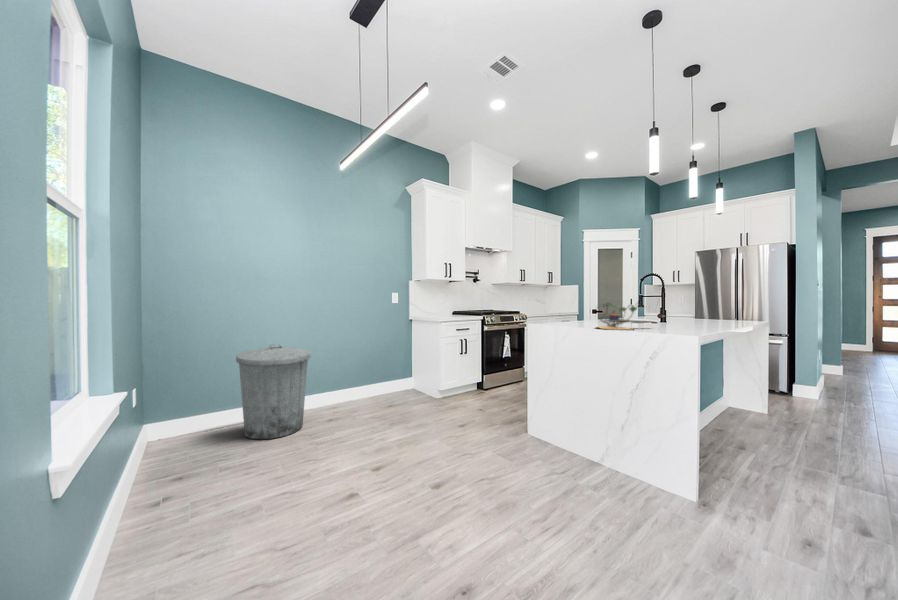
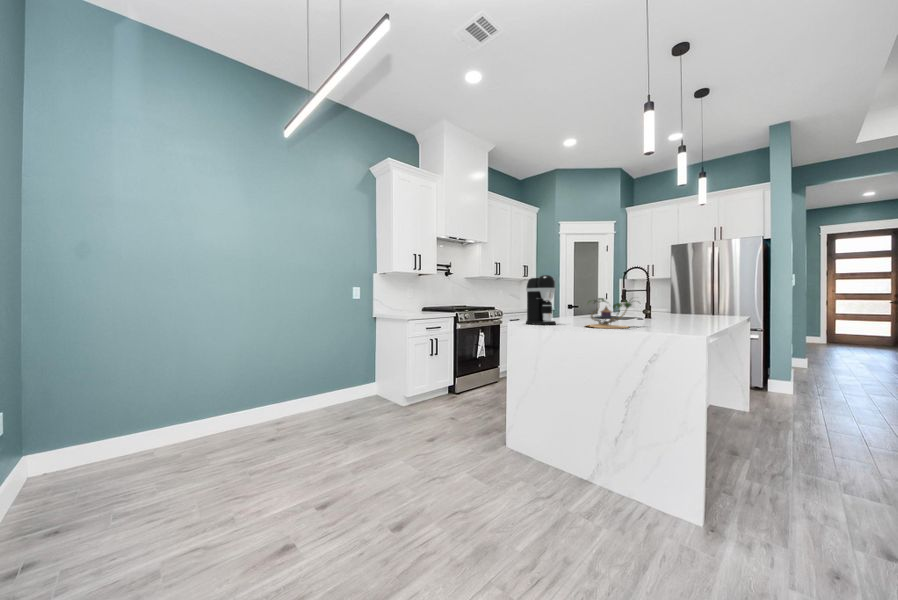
coffee maker: none [544,282,570,327] -> present [526,275,556,325]
trash can: present [236,344,311,439] -> none [153,348,252,467]

